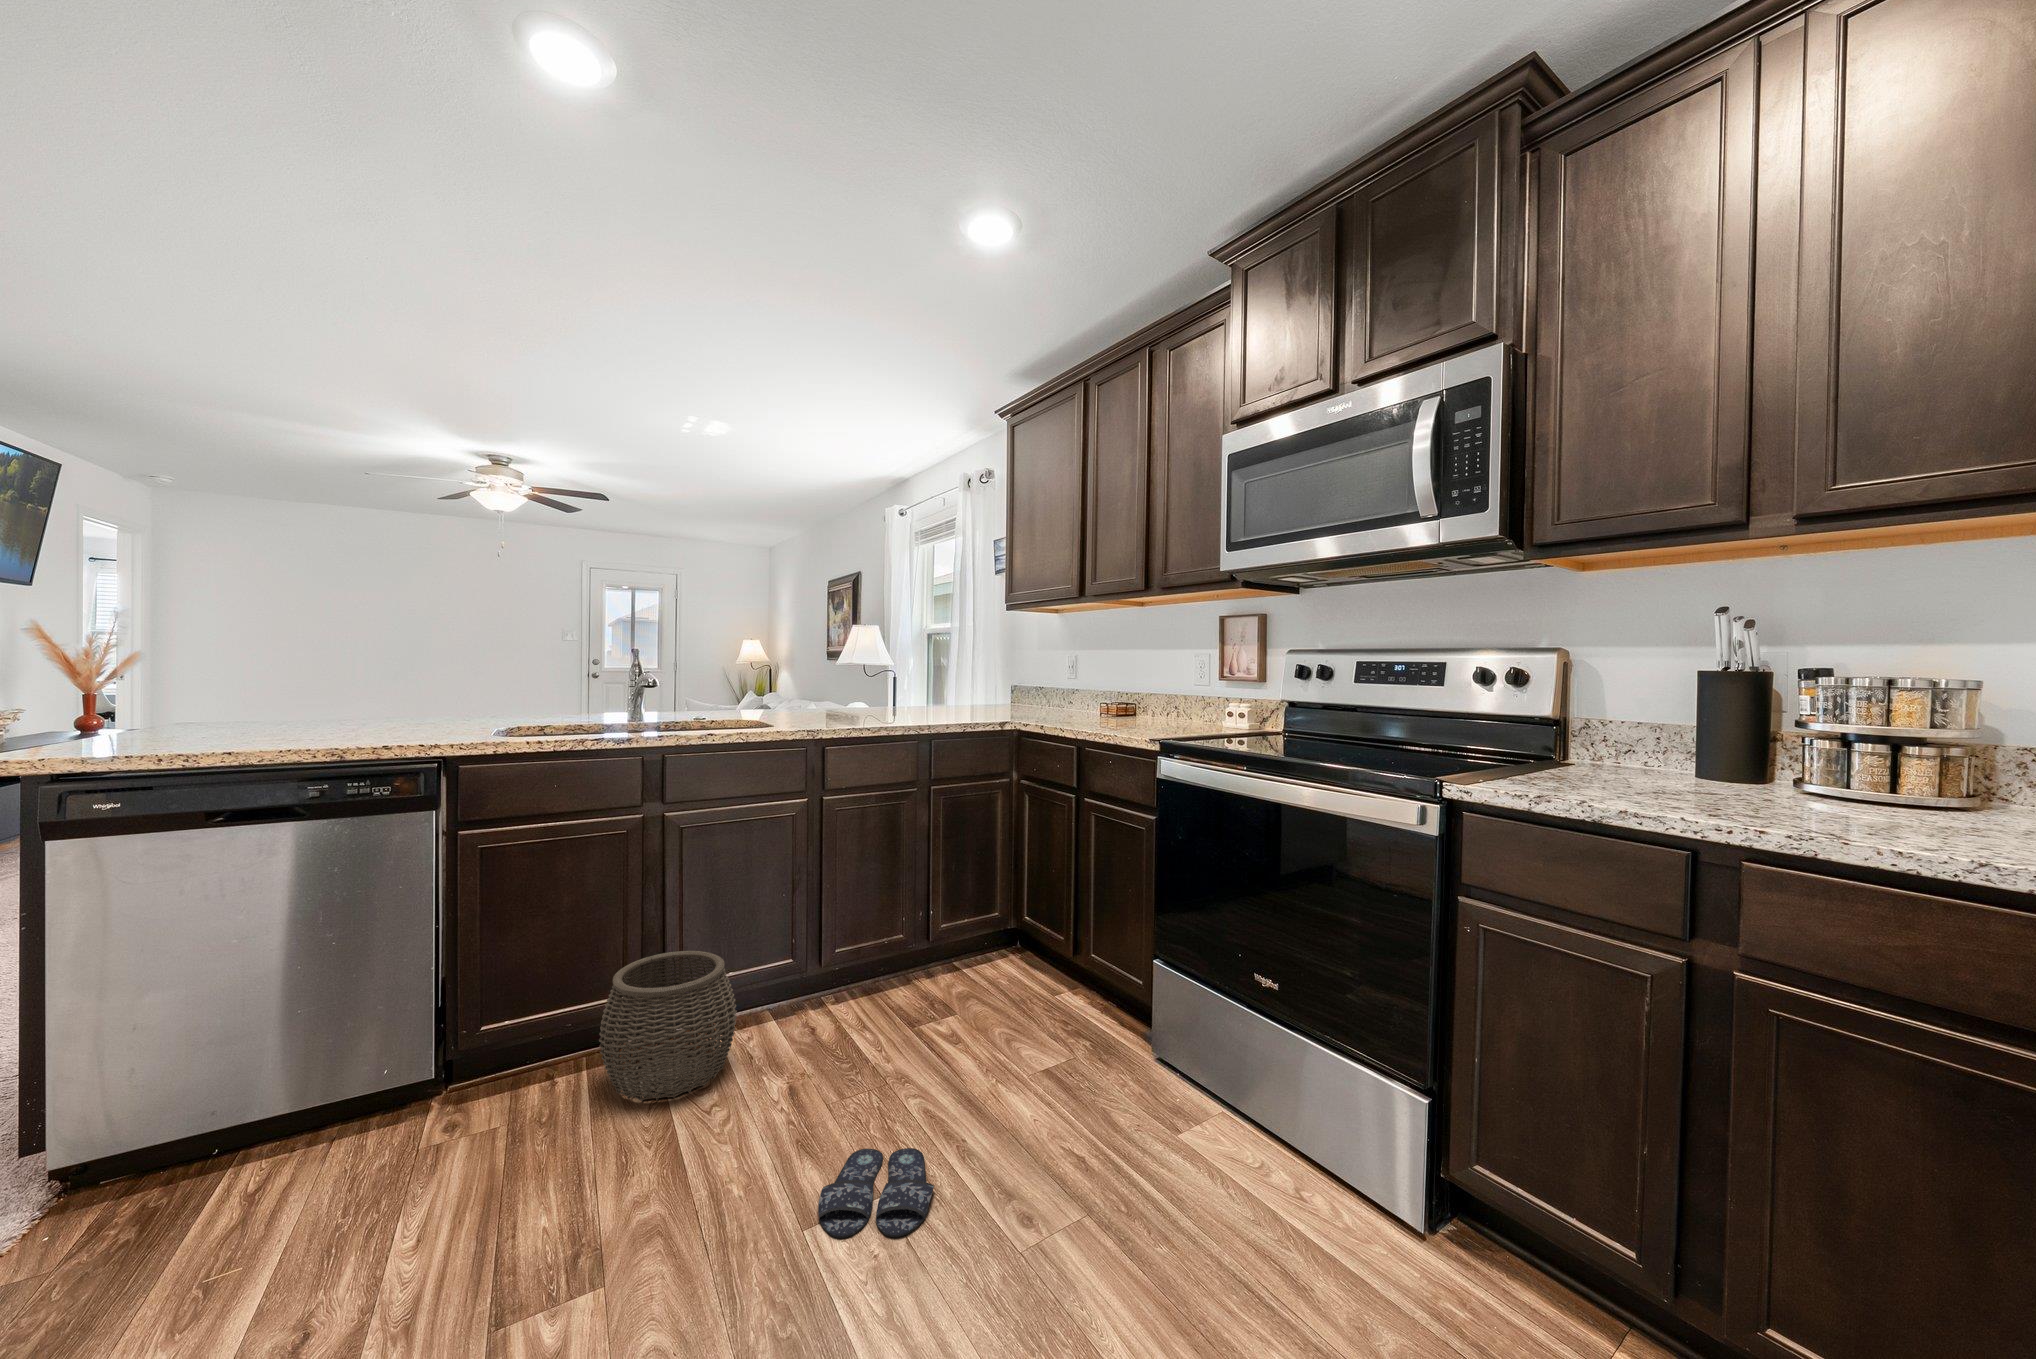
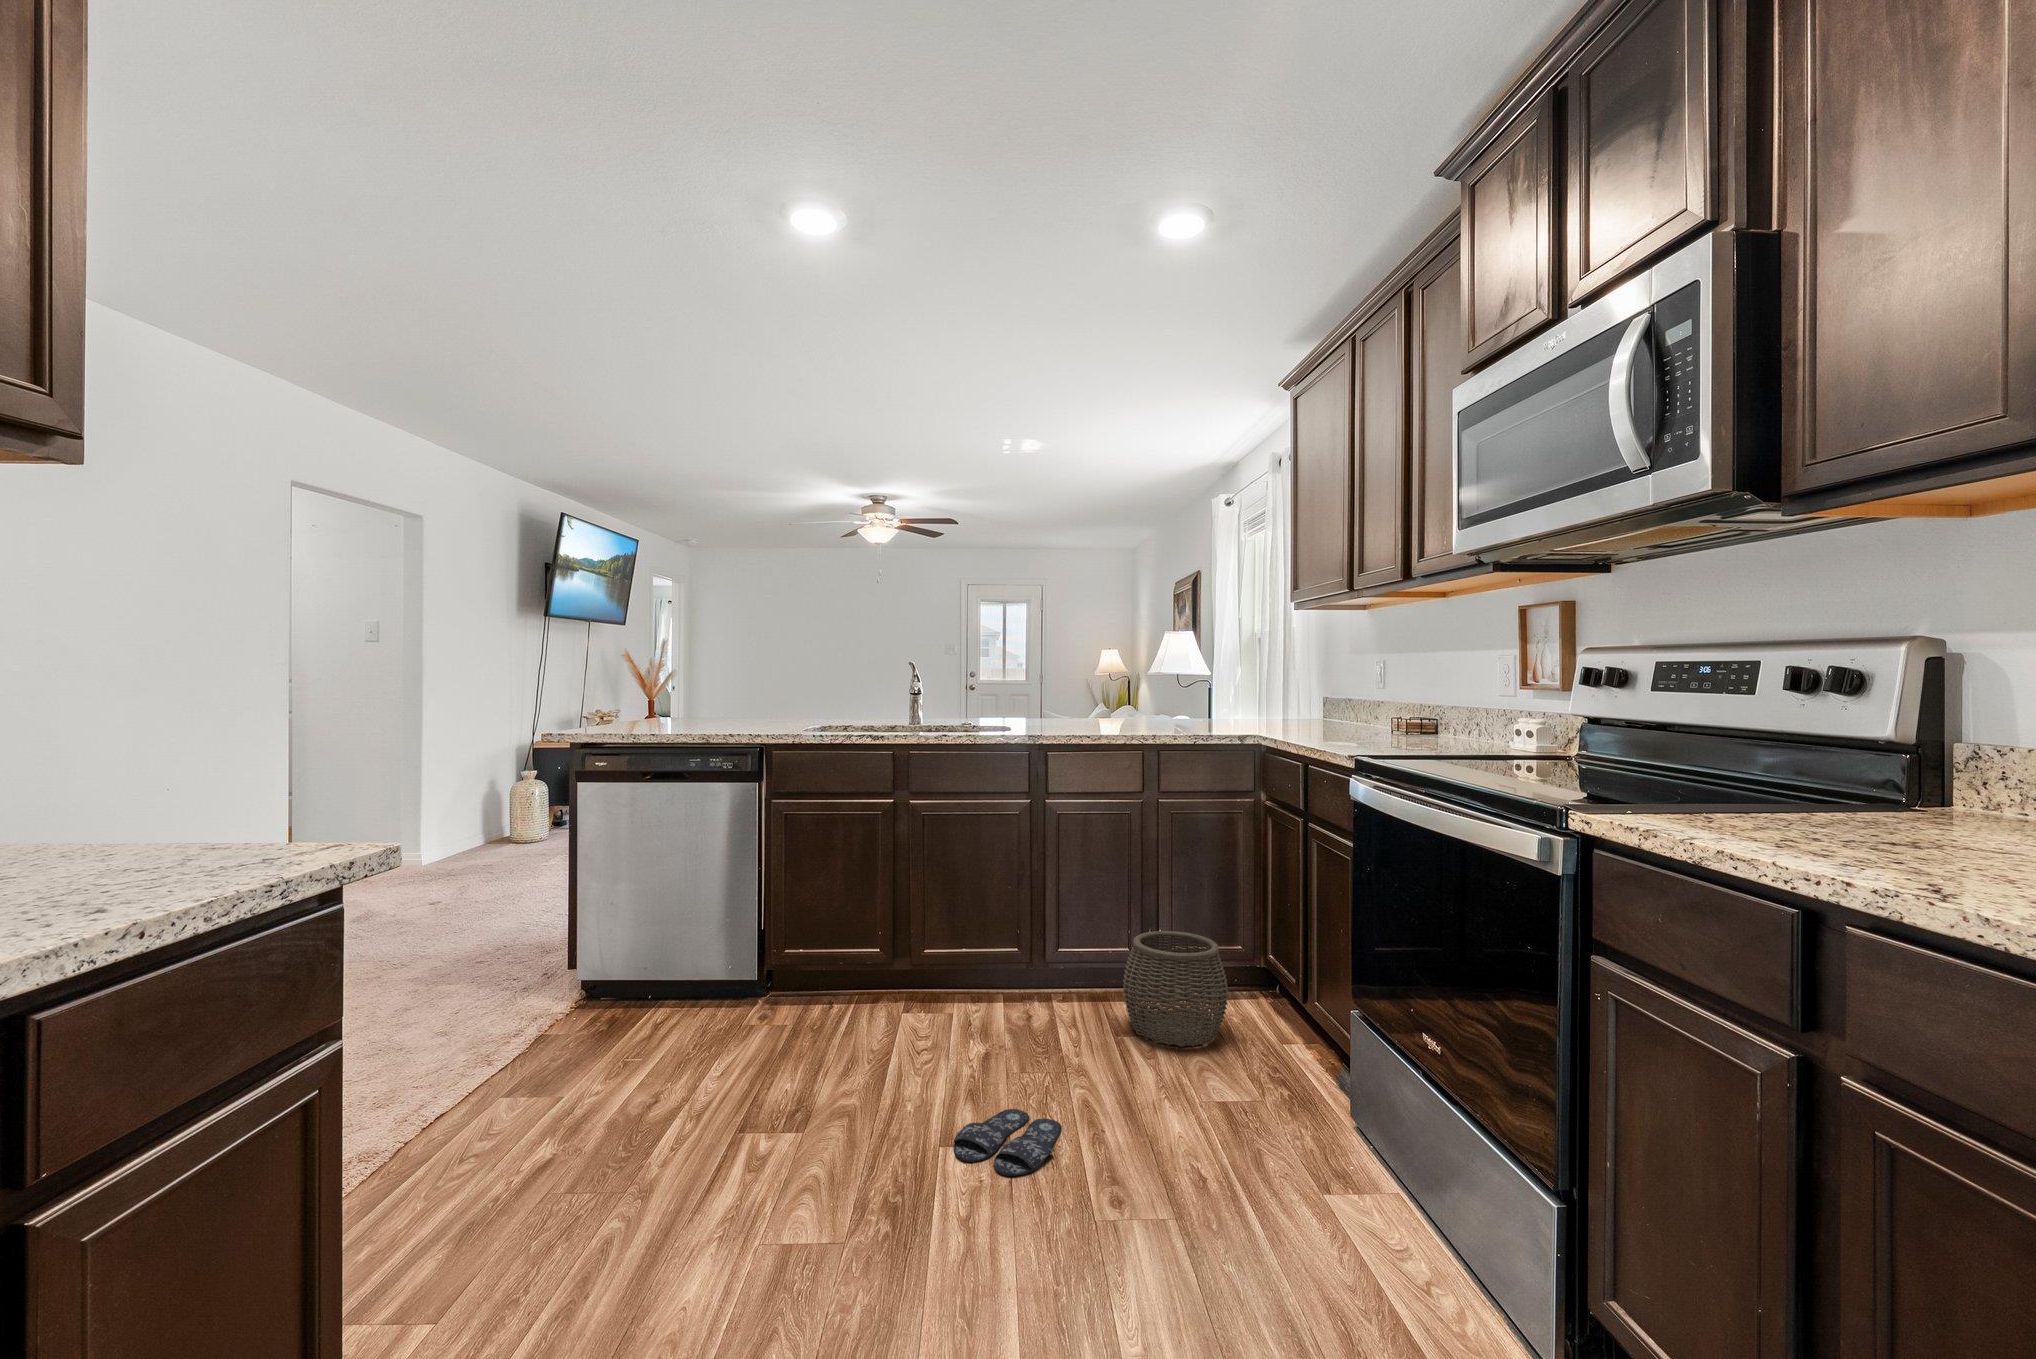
woven basket: present [599,951,737,1101] -> present [1123,931,1228,1047]

